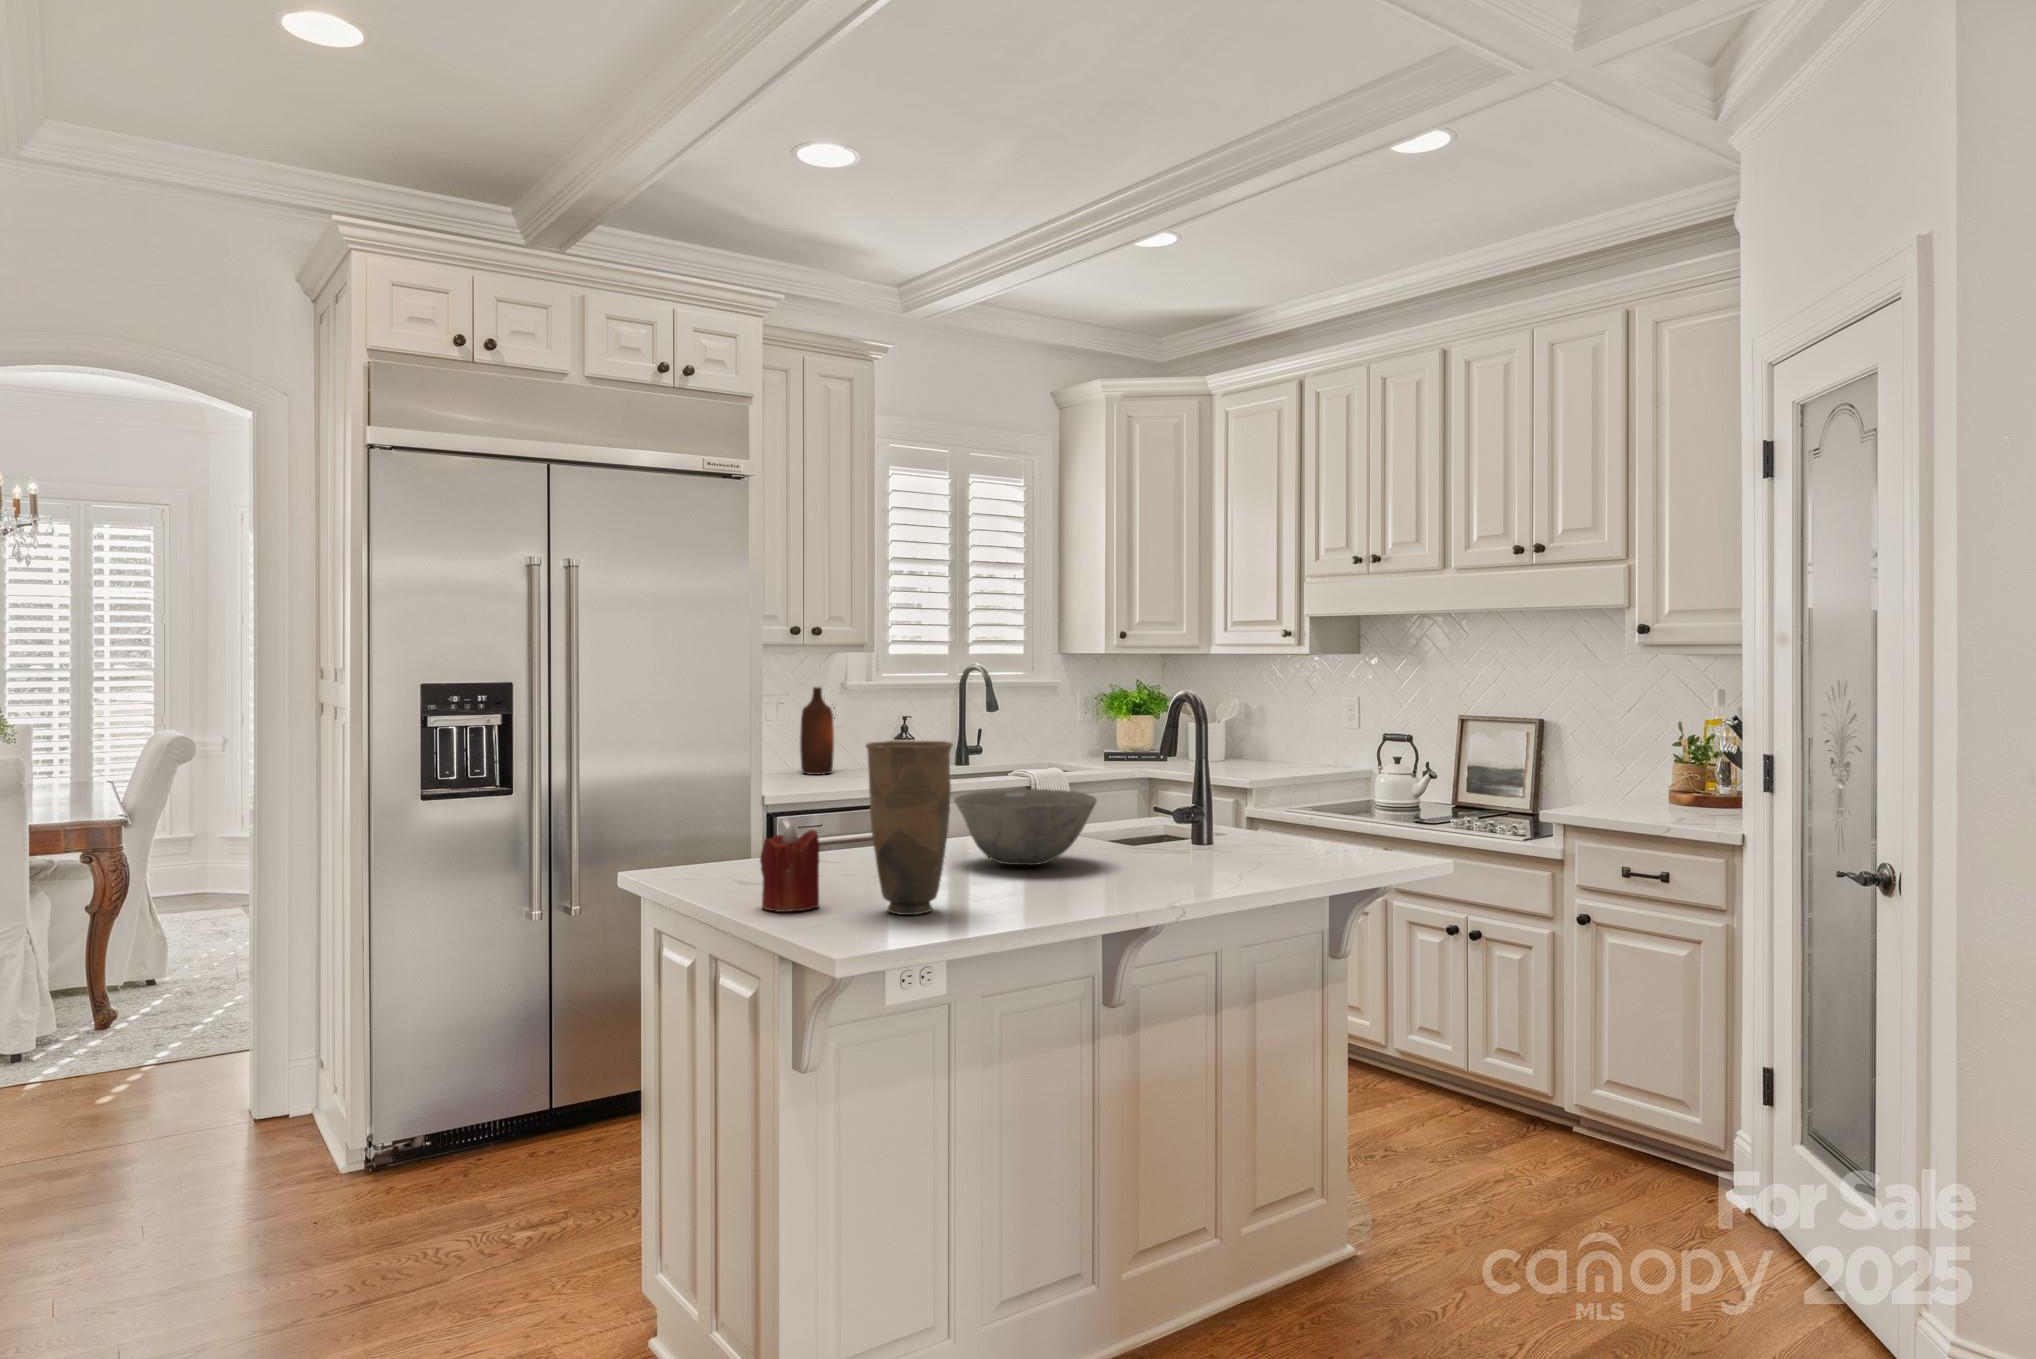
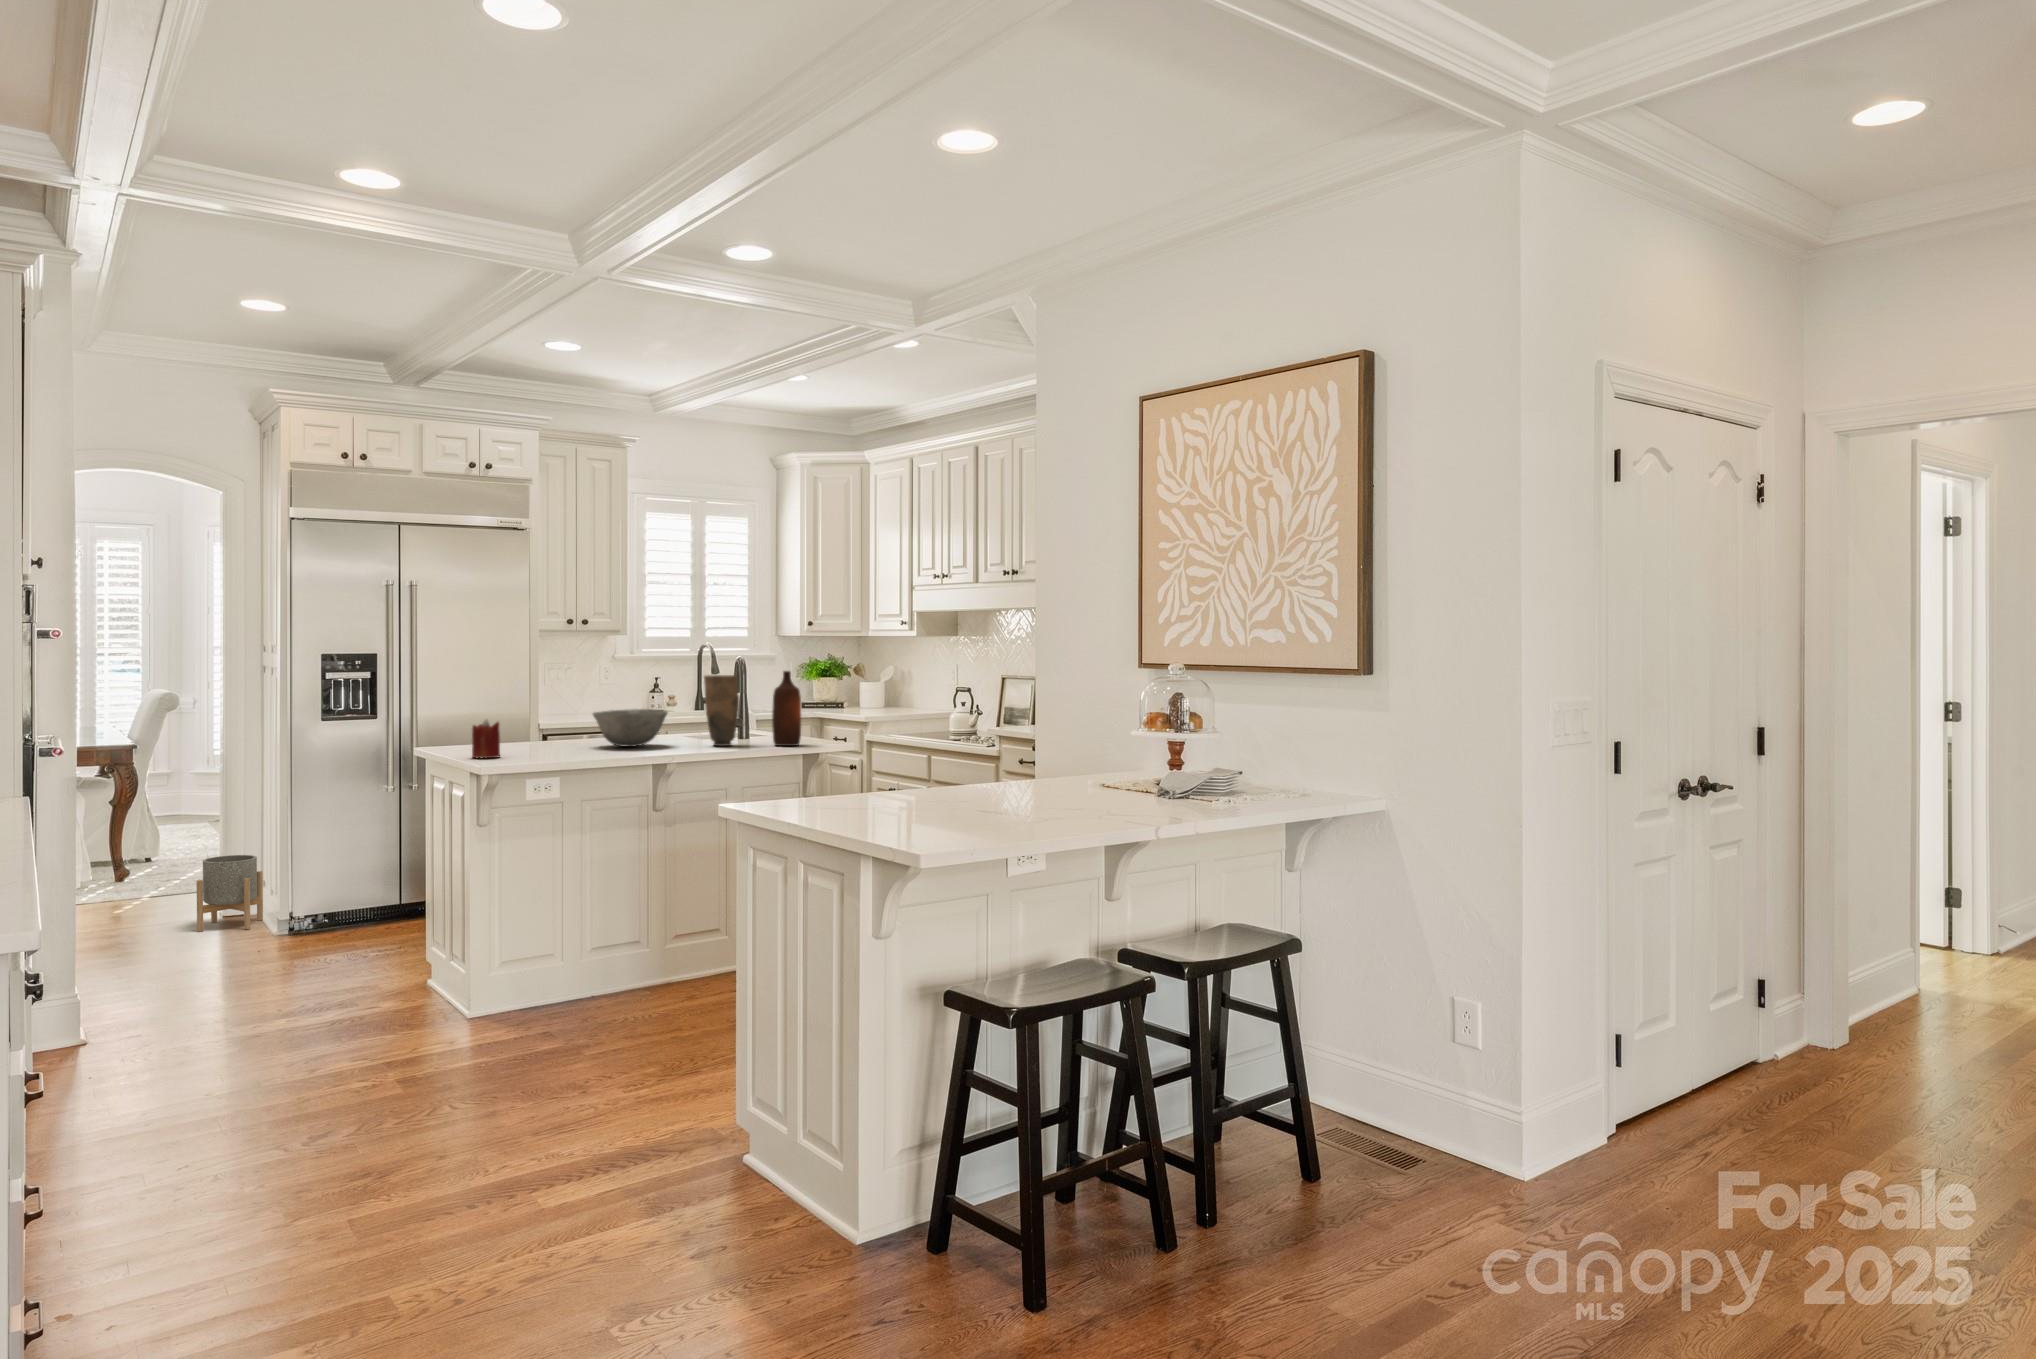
bottle: present [800,687,834,775] -> present [772,671,801,746]
vase: present [866,741,953,915] -> present [704,675,740,746]
planter: none [201,1026,315,1170] -> present [197,855,263,931]

